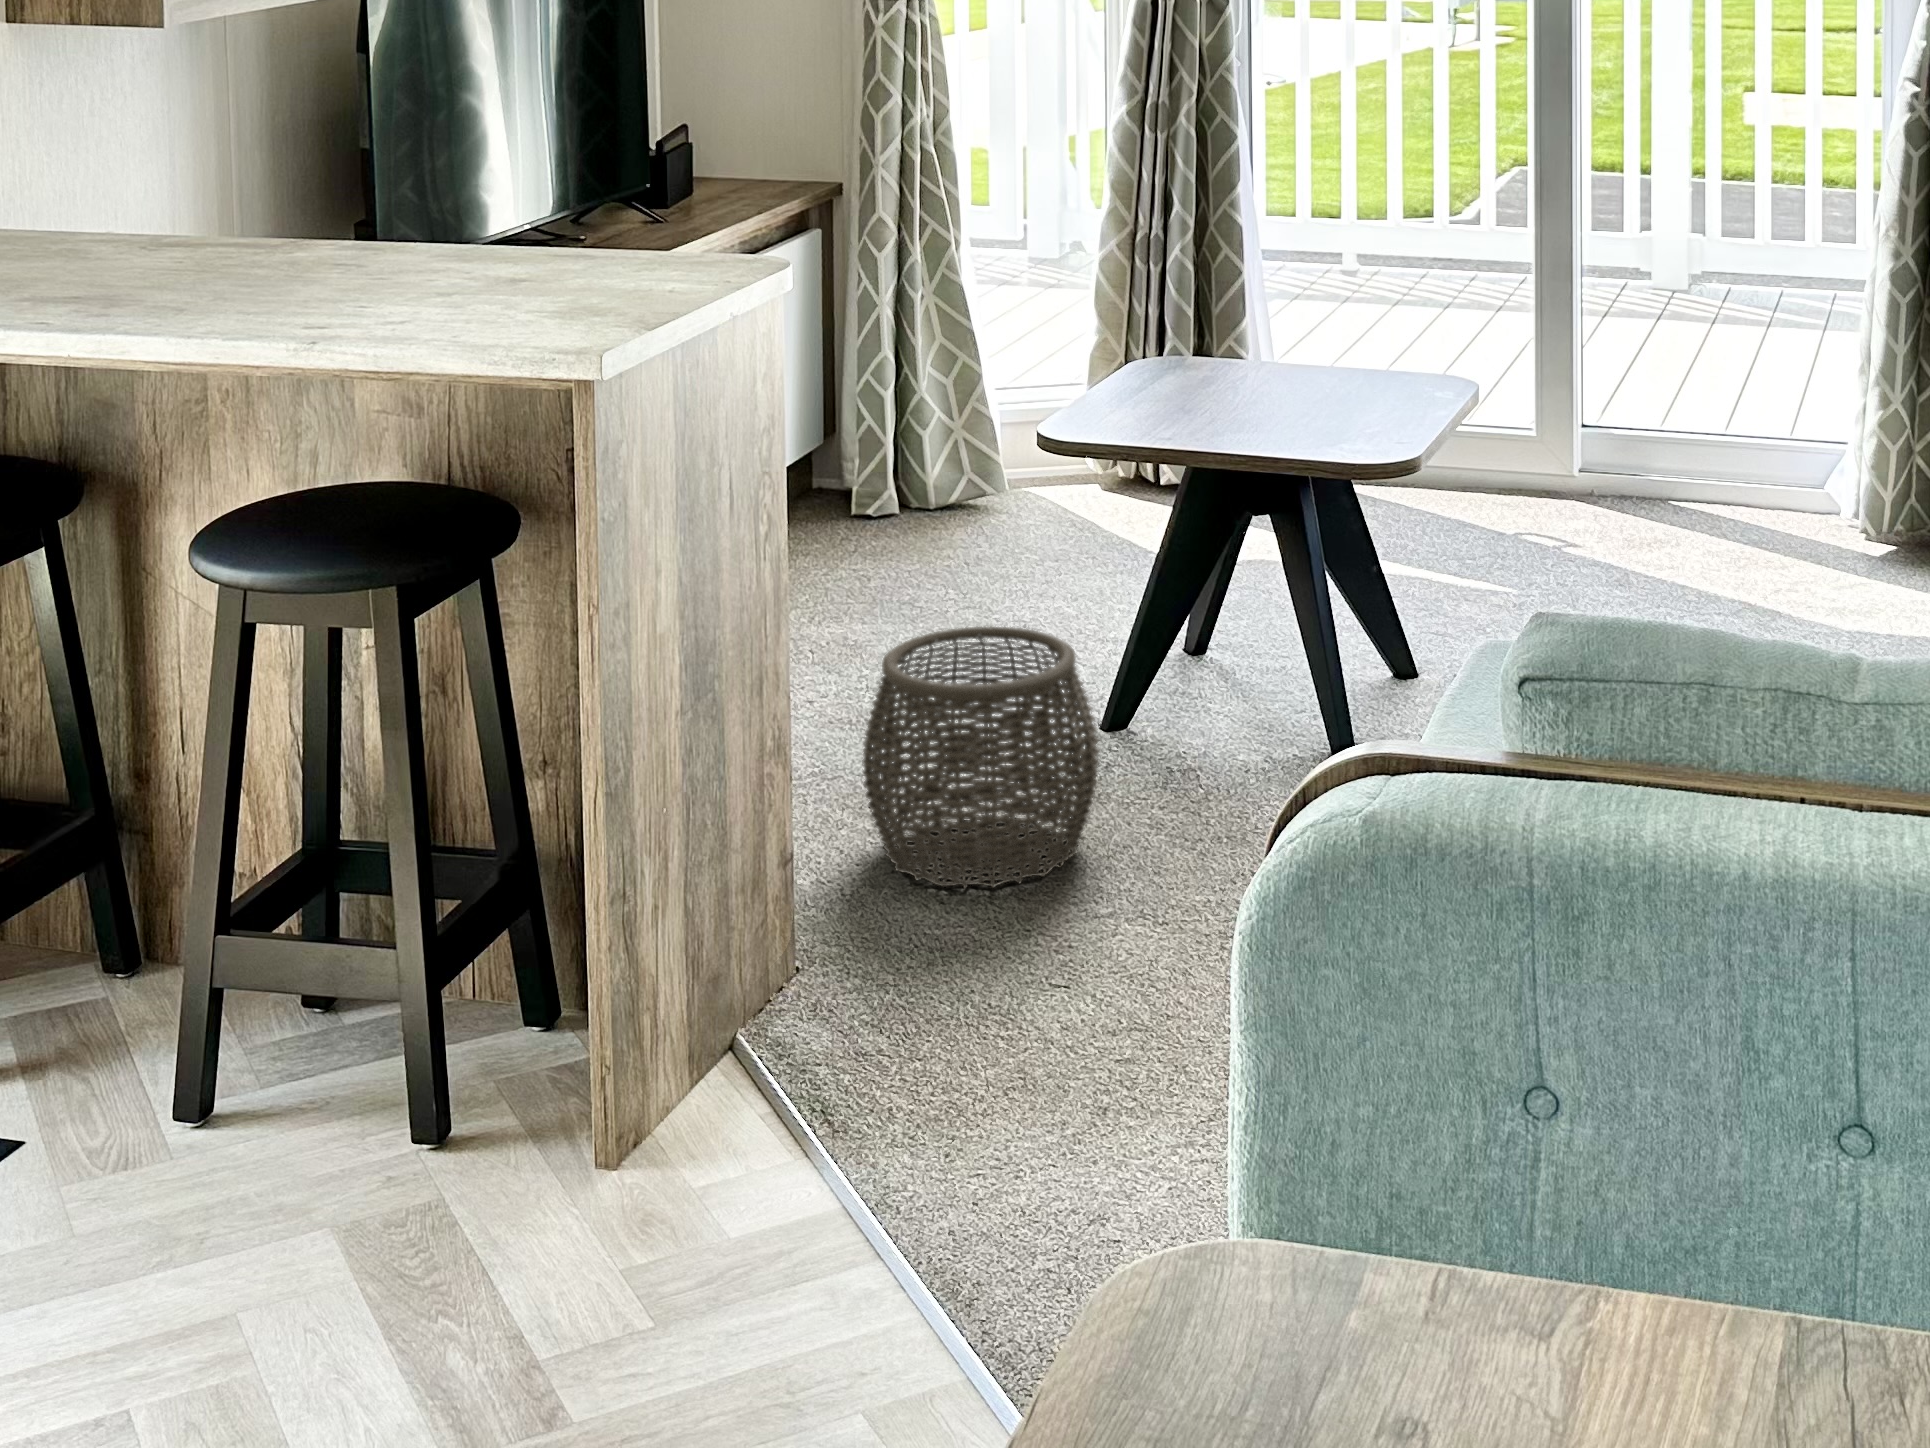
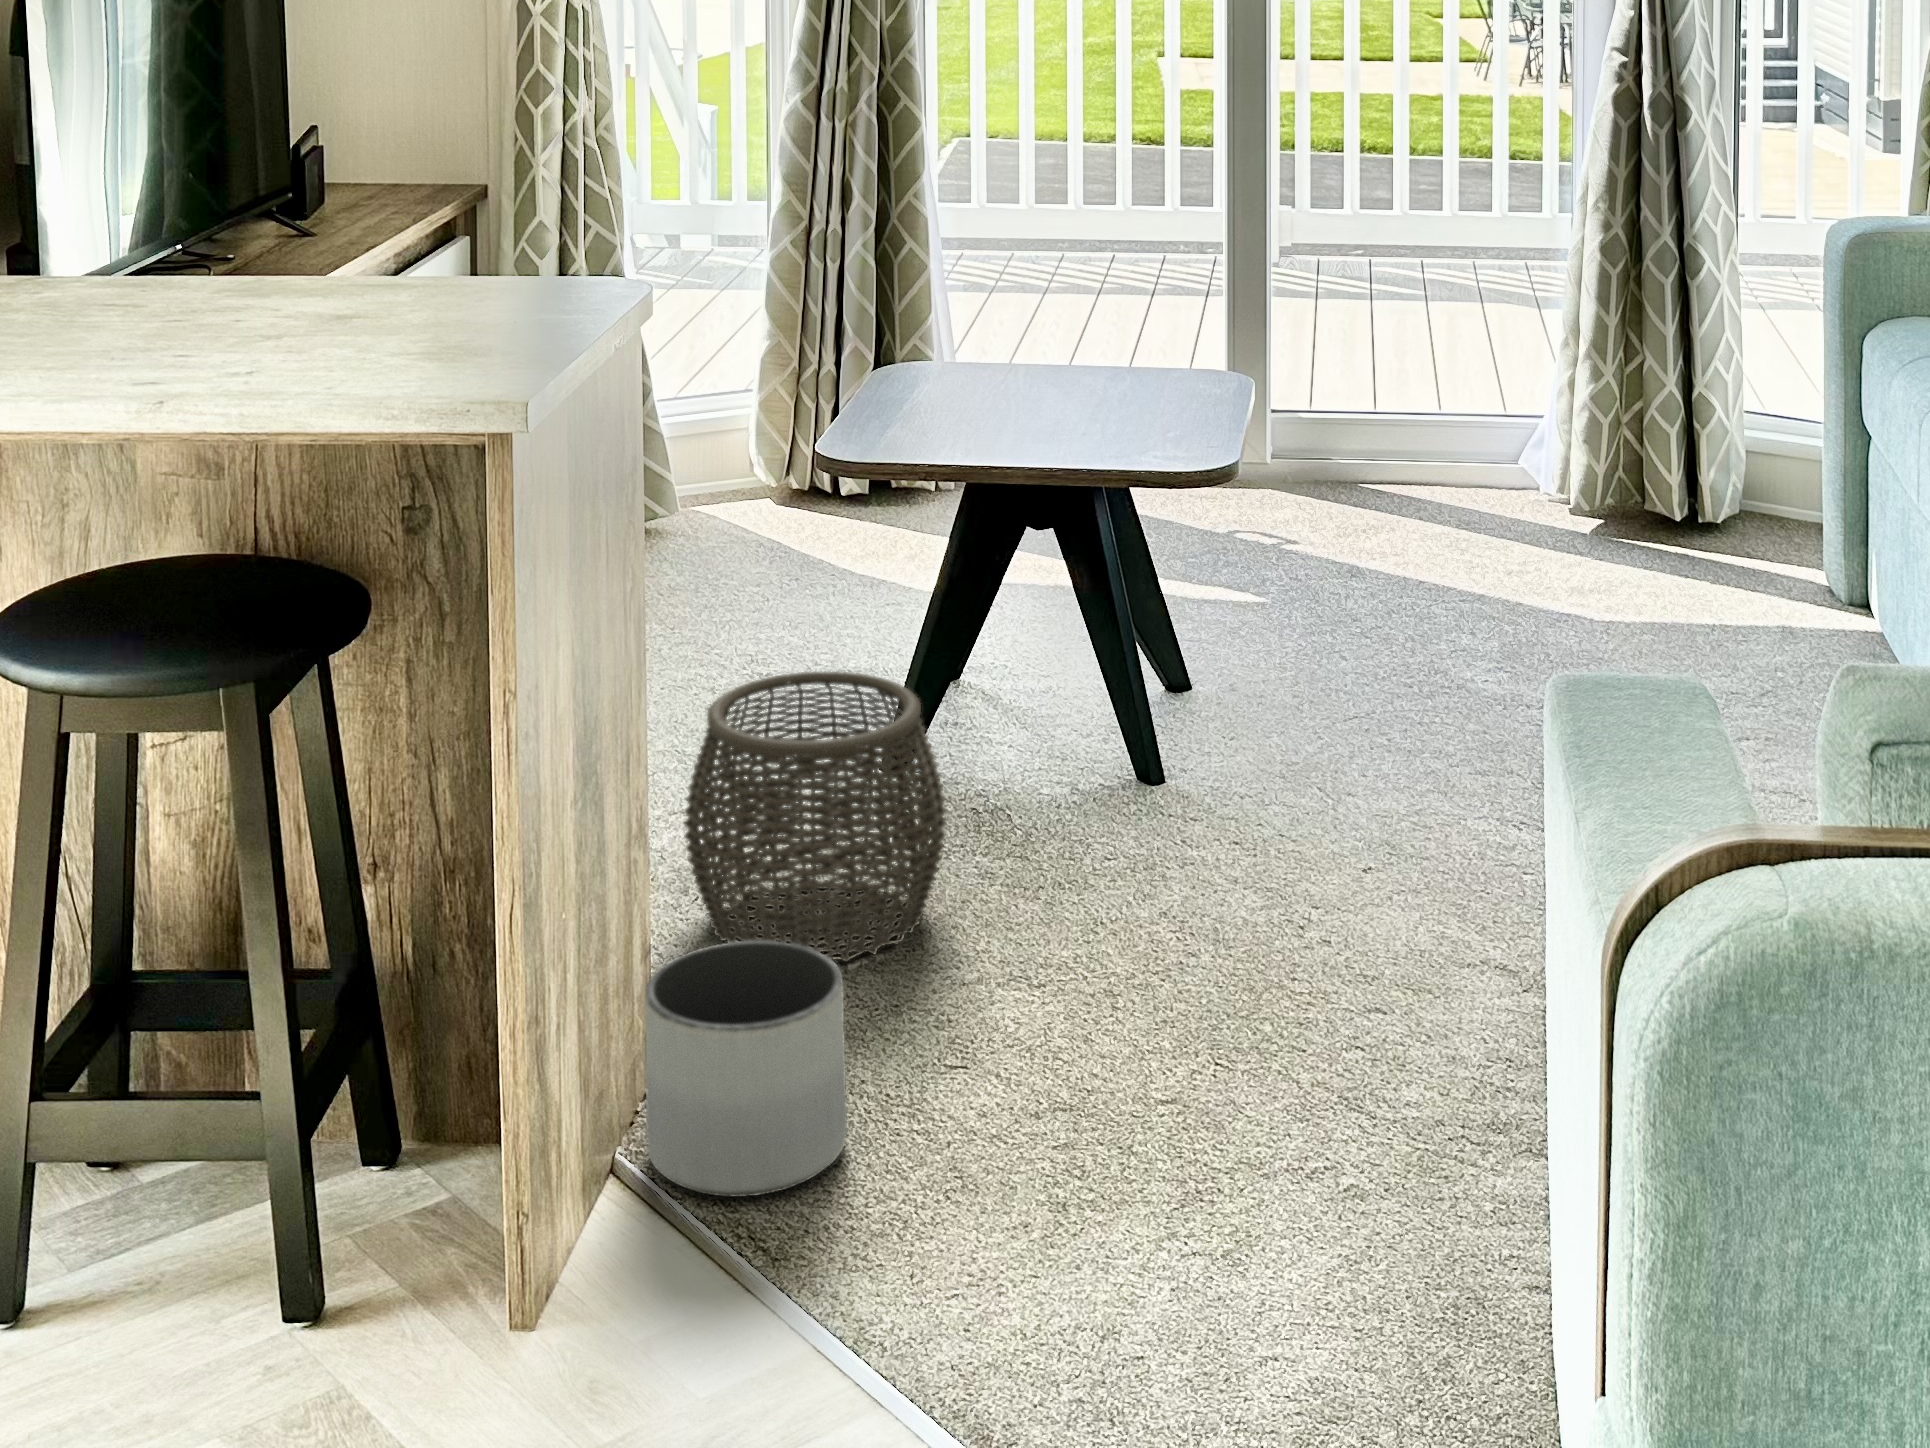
planter: none [748,852,928,1074] -> present [645,941,847,1197]

